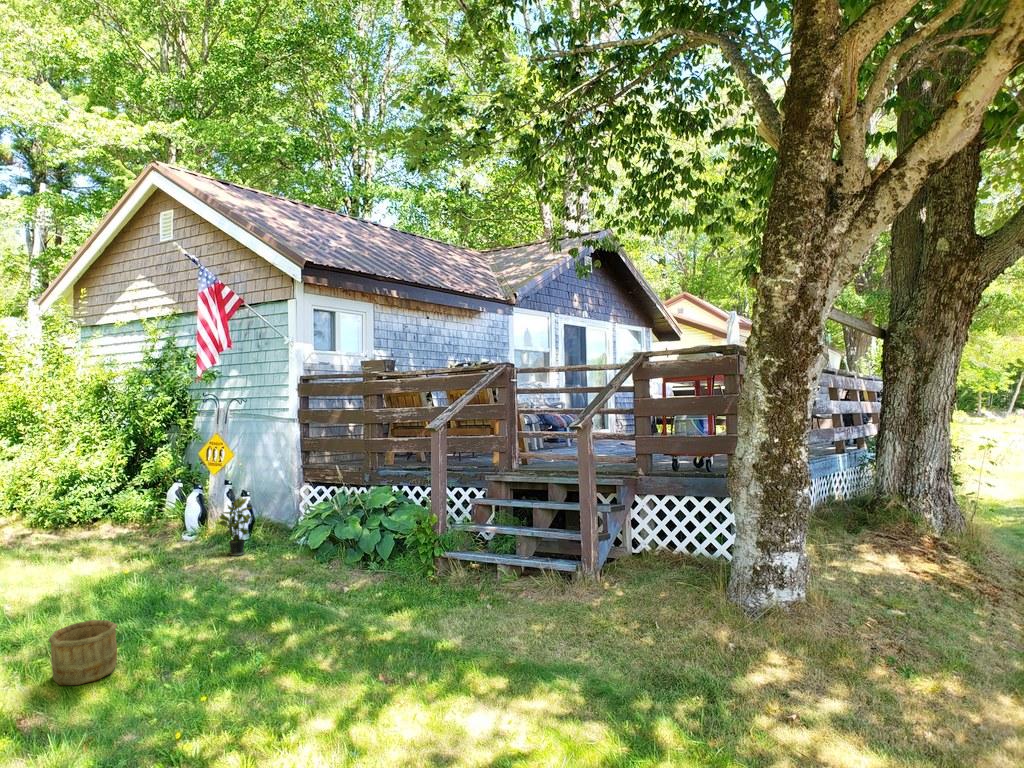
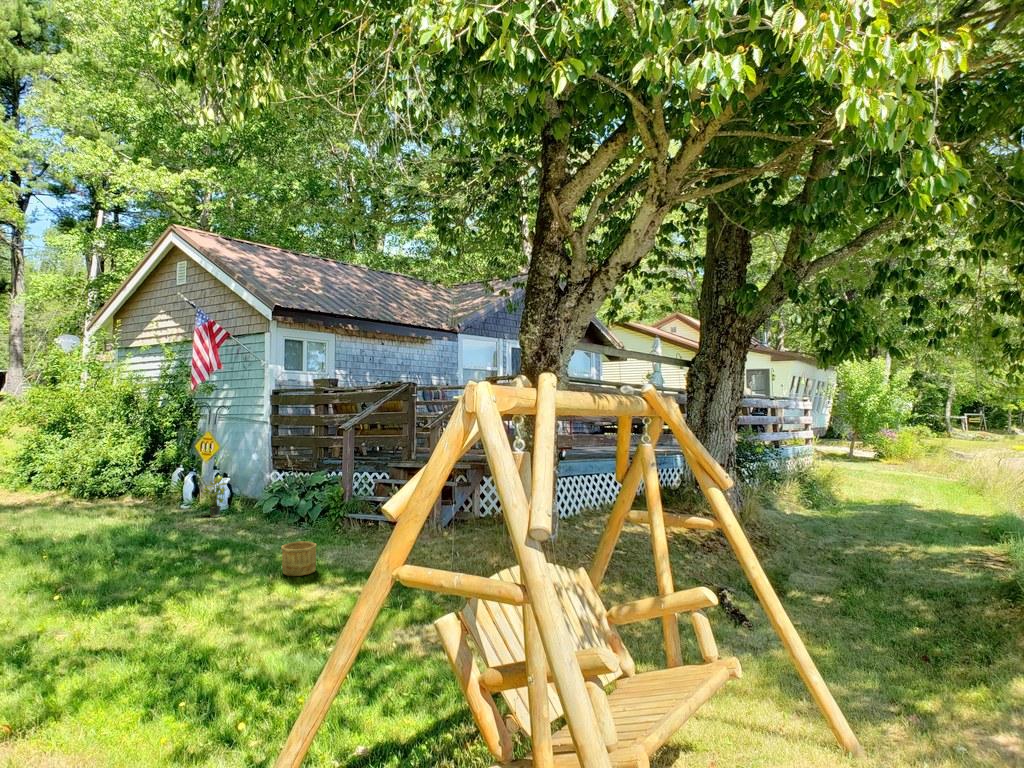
wooden bucket: present [48,620,117,685] -> present [281,541,317,576]

